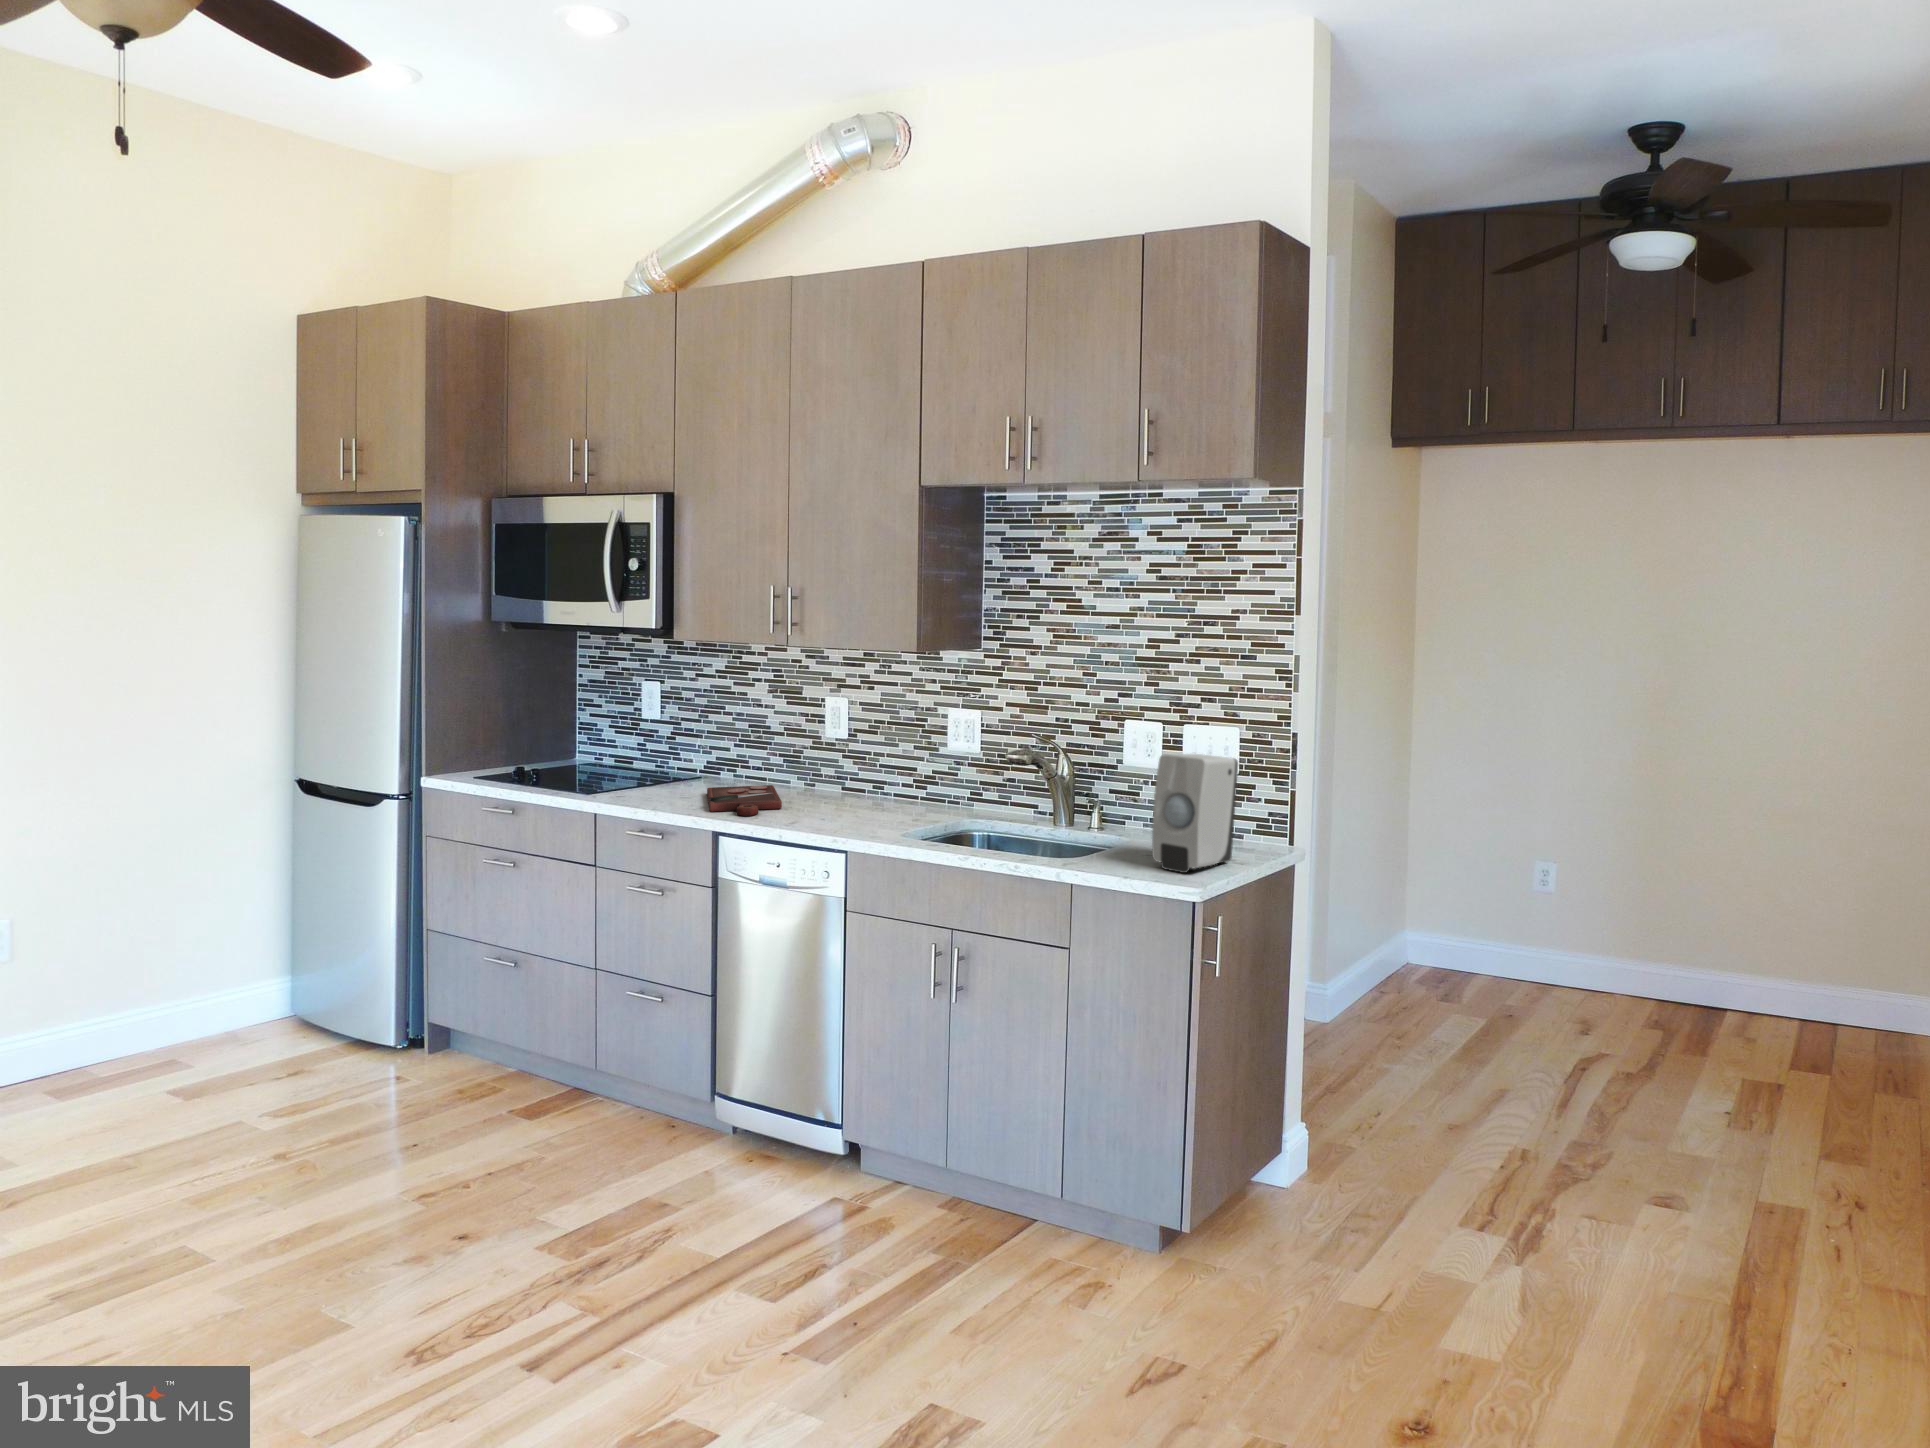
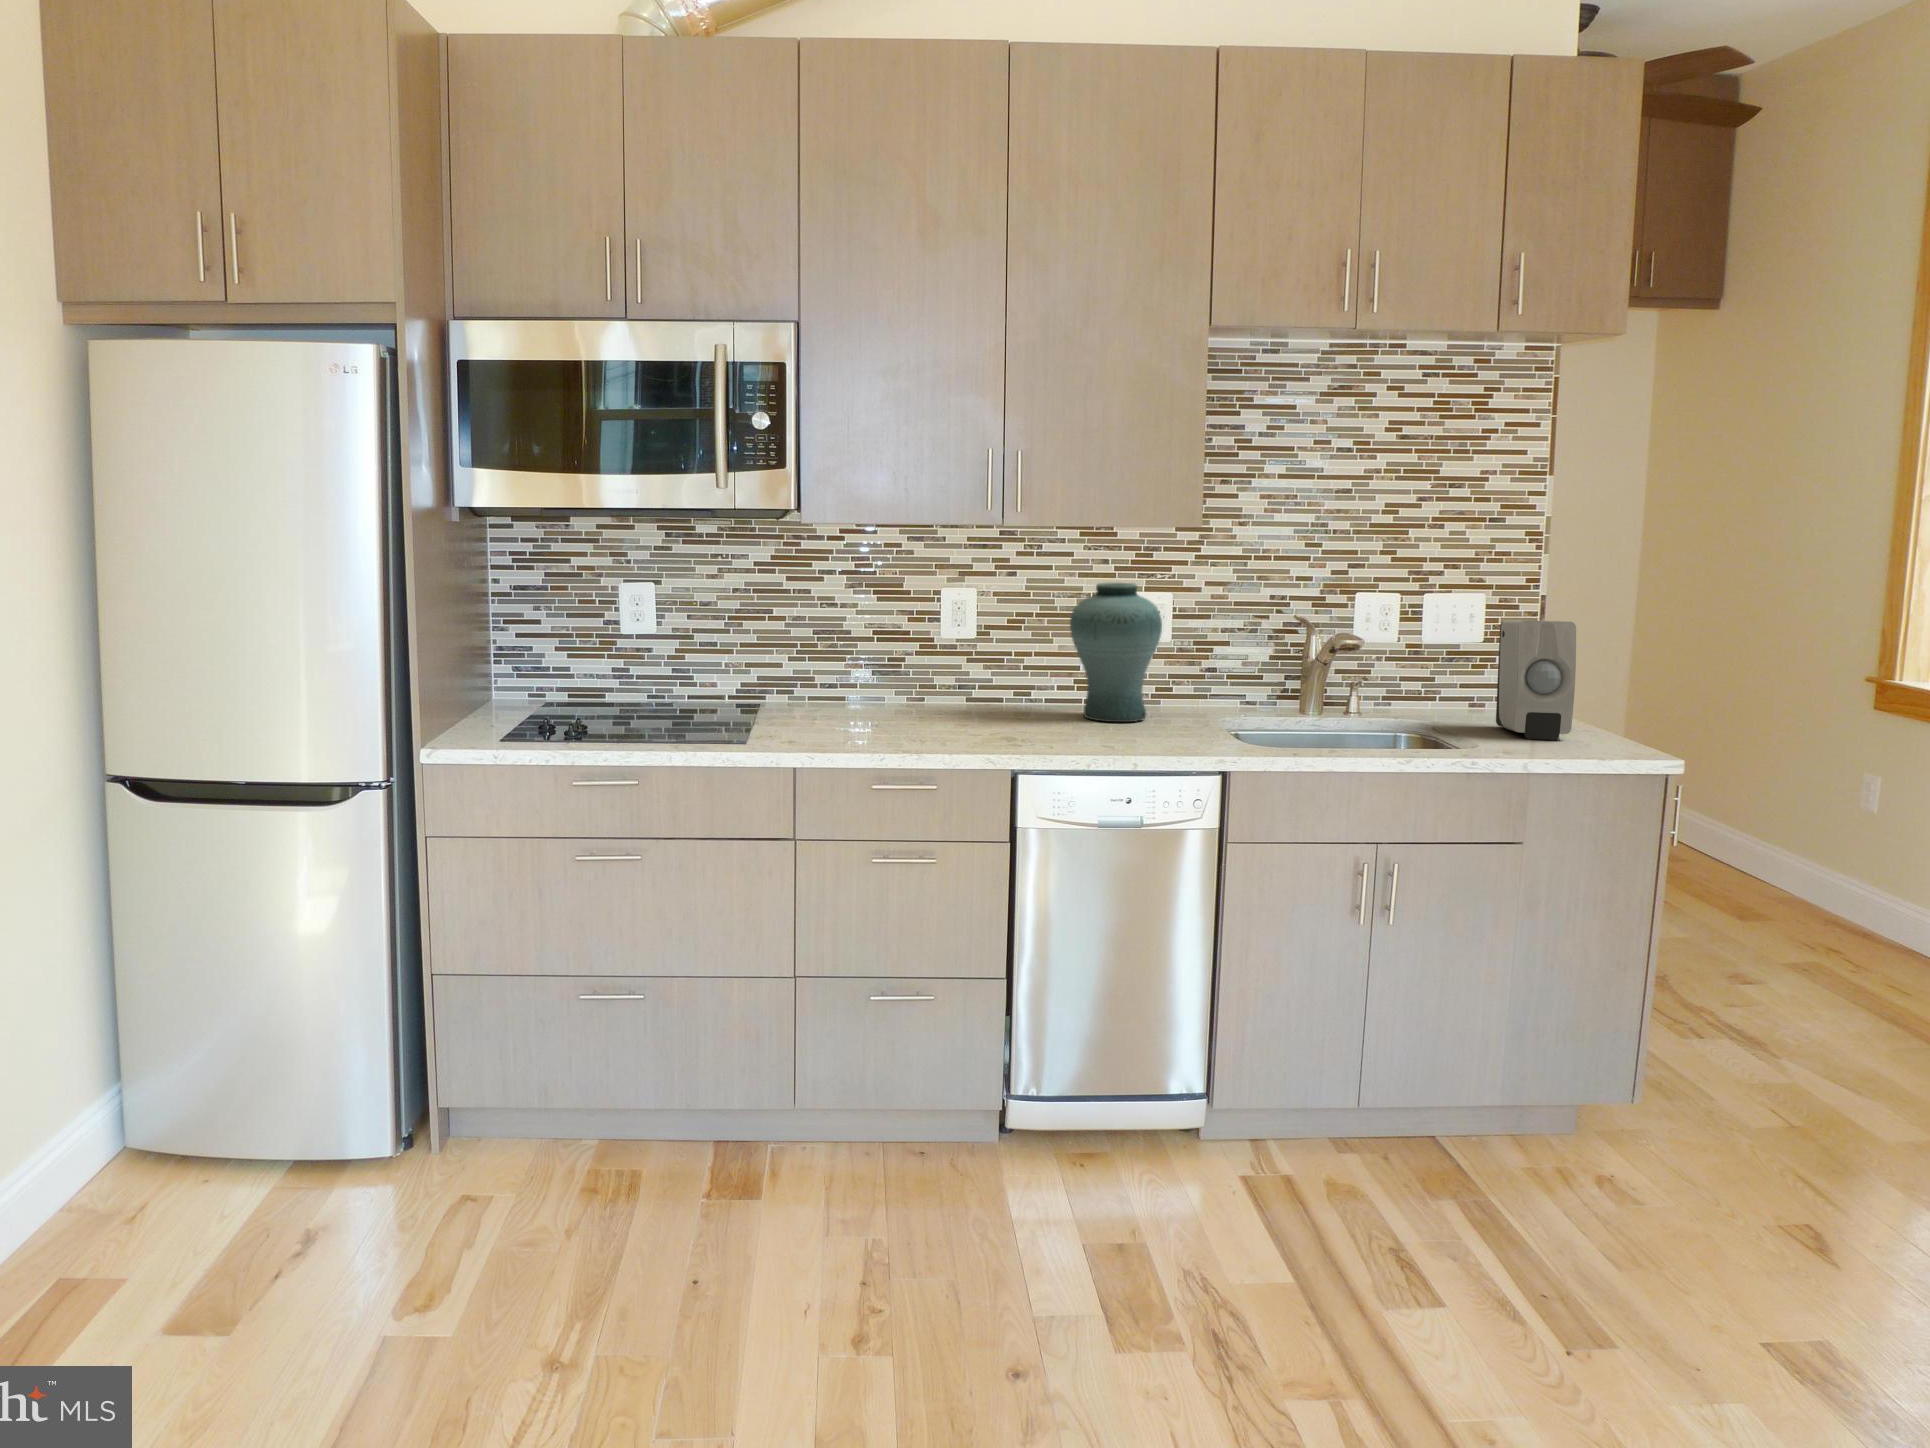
vase: none [861,699,936,815] -> present [1070,583,1162,722]
cutting board: present [707,785,782,816] -> none [851,705,1006,739]

